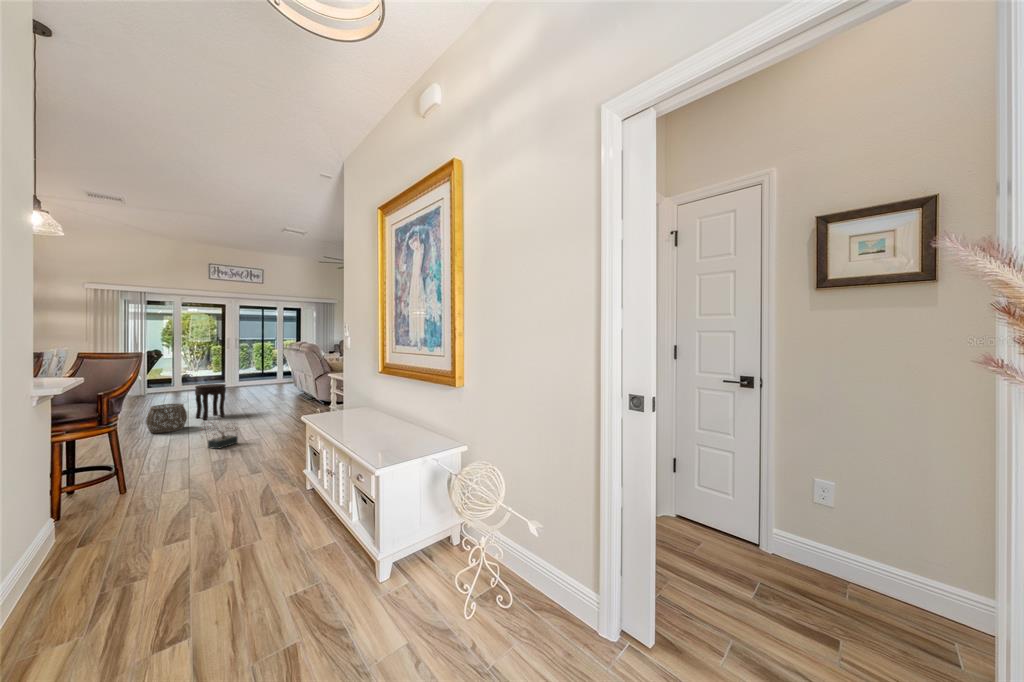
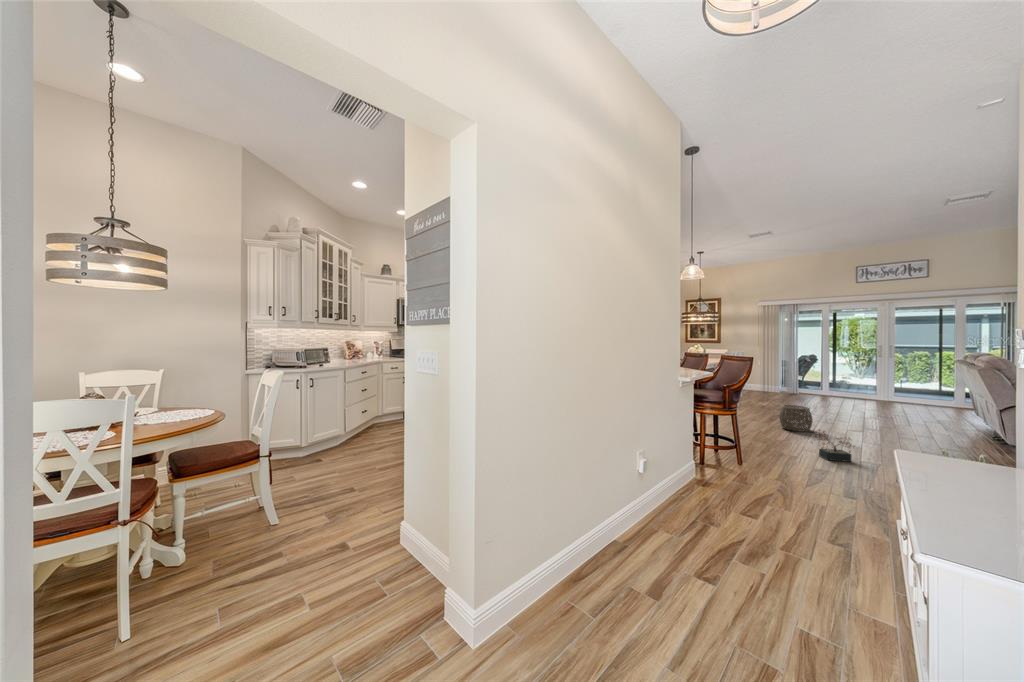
side table: present [195,384,226,420] -> none [825,393,858,431]

